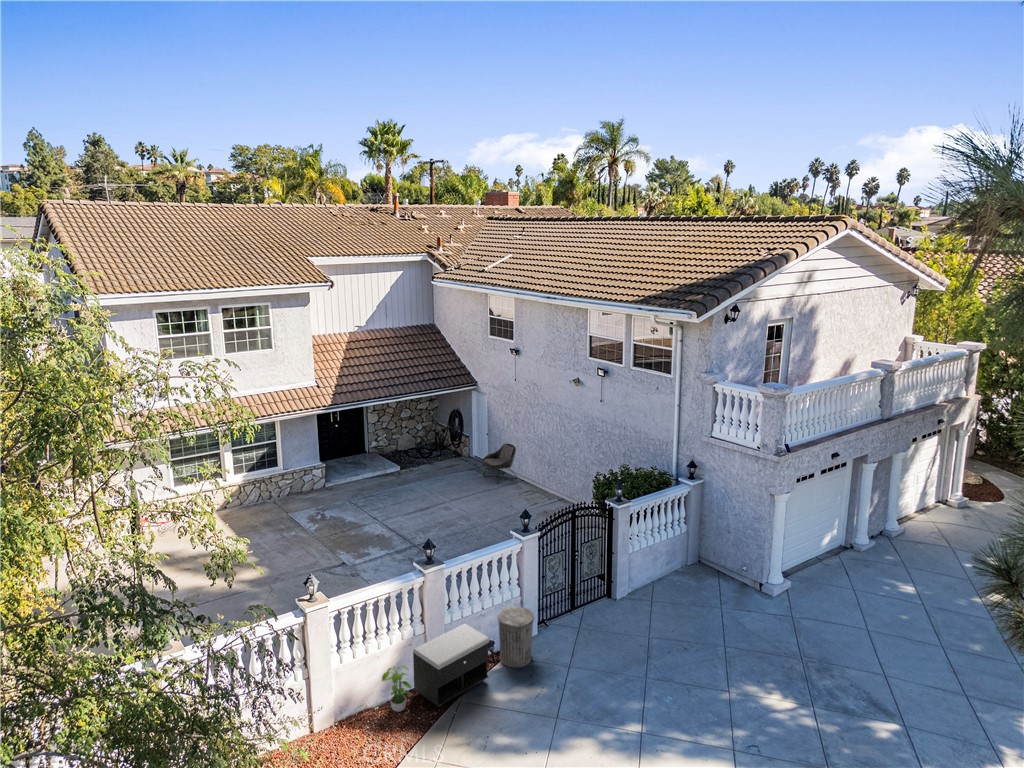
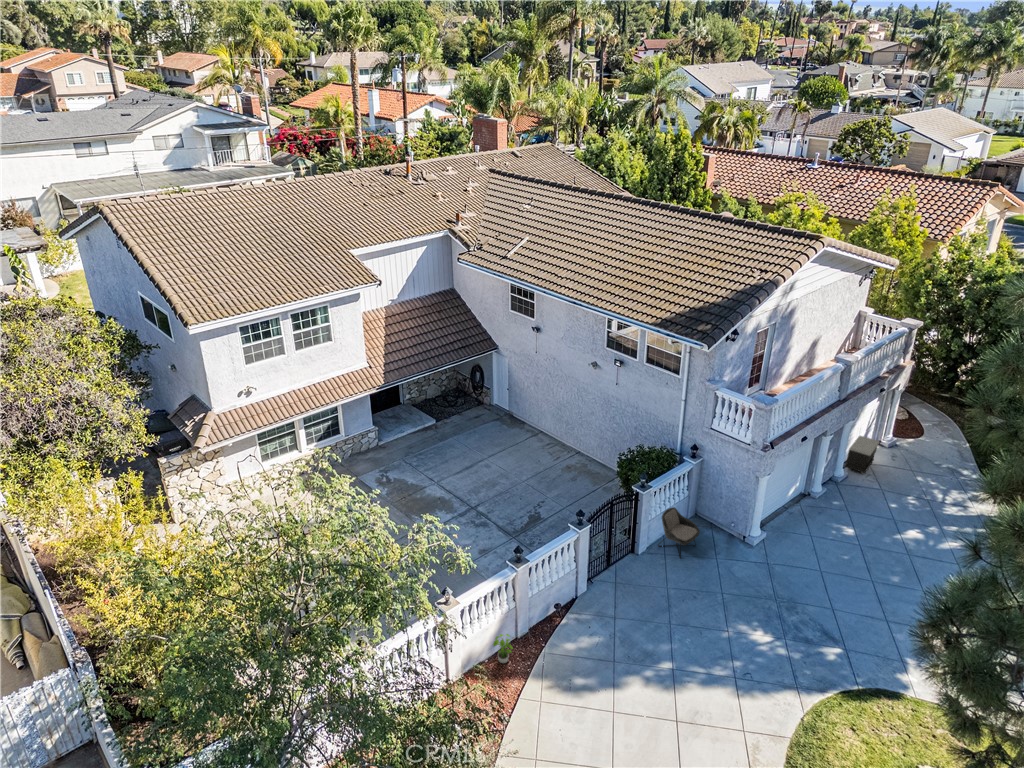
lounge chair: present [482,444,517,483] -> present [658,507,700,558]
trash can: present [497,606,534,667] -> none [563,578,590,621]
storage bench: present [413,624,489,707] -> present [845,436,879,473]

